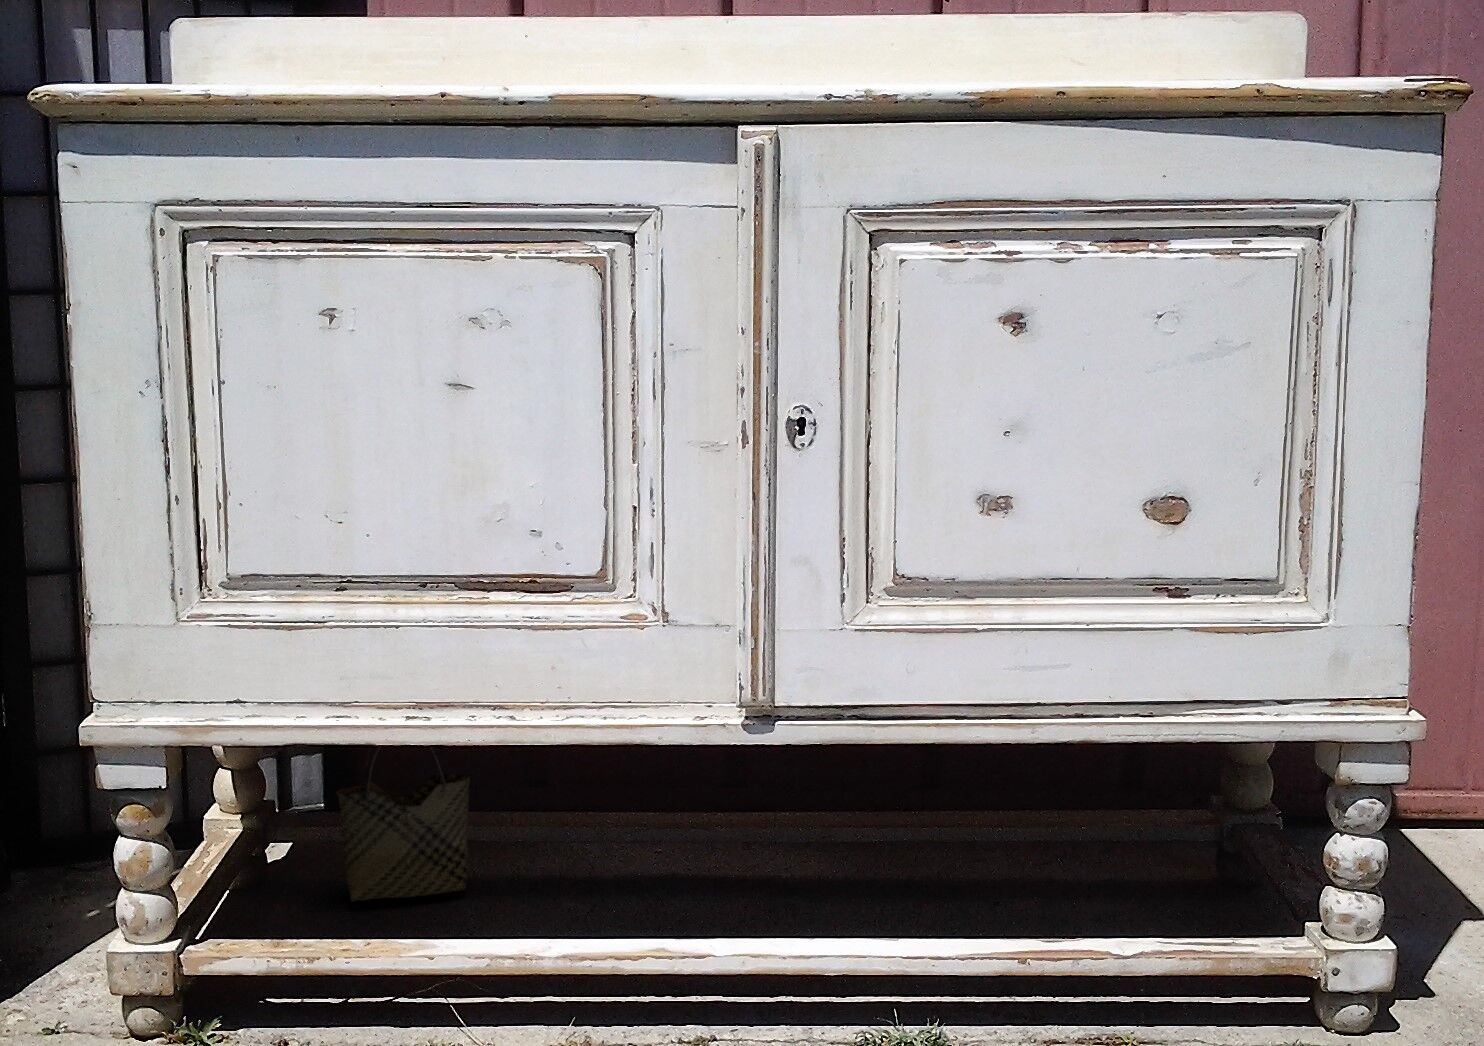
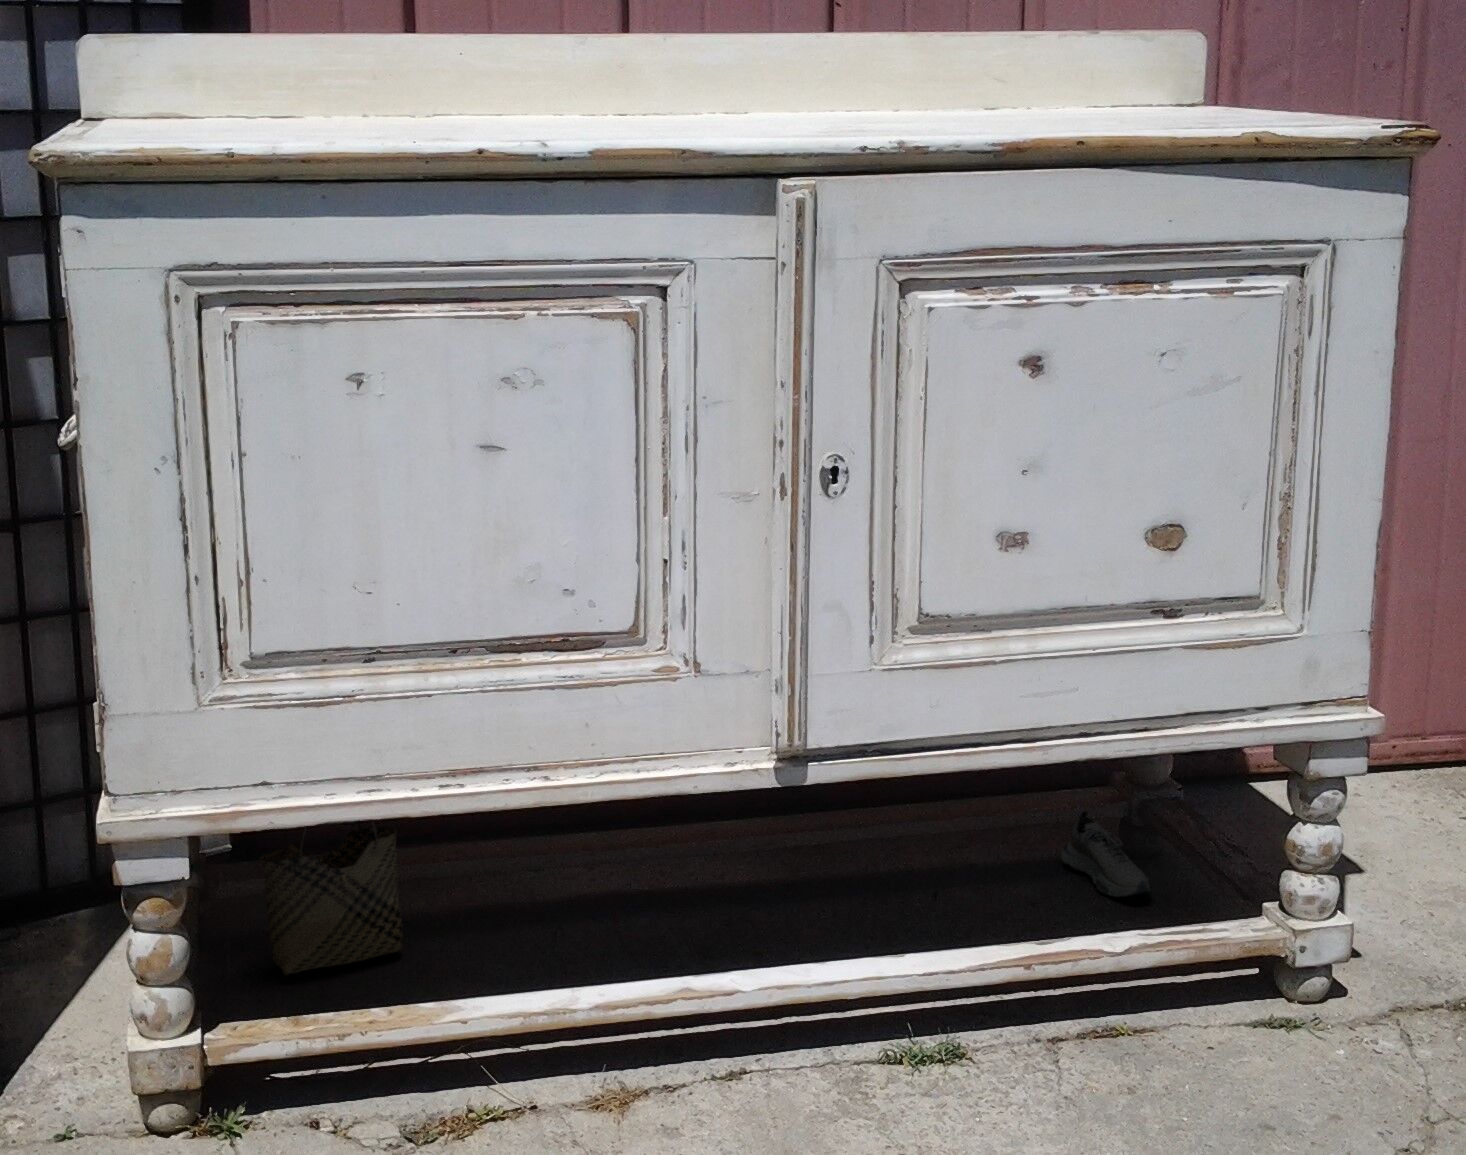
shoe: none [1124,817,1204,905] -> present [1061,811,1150,897]

